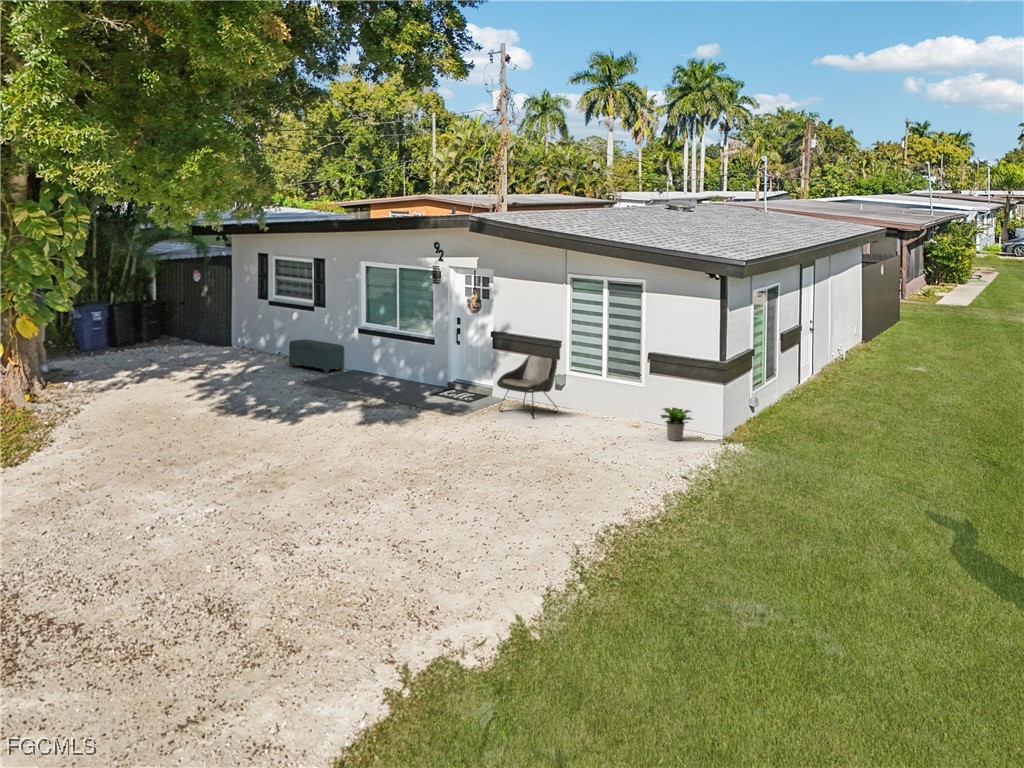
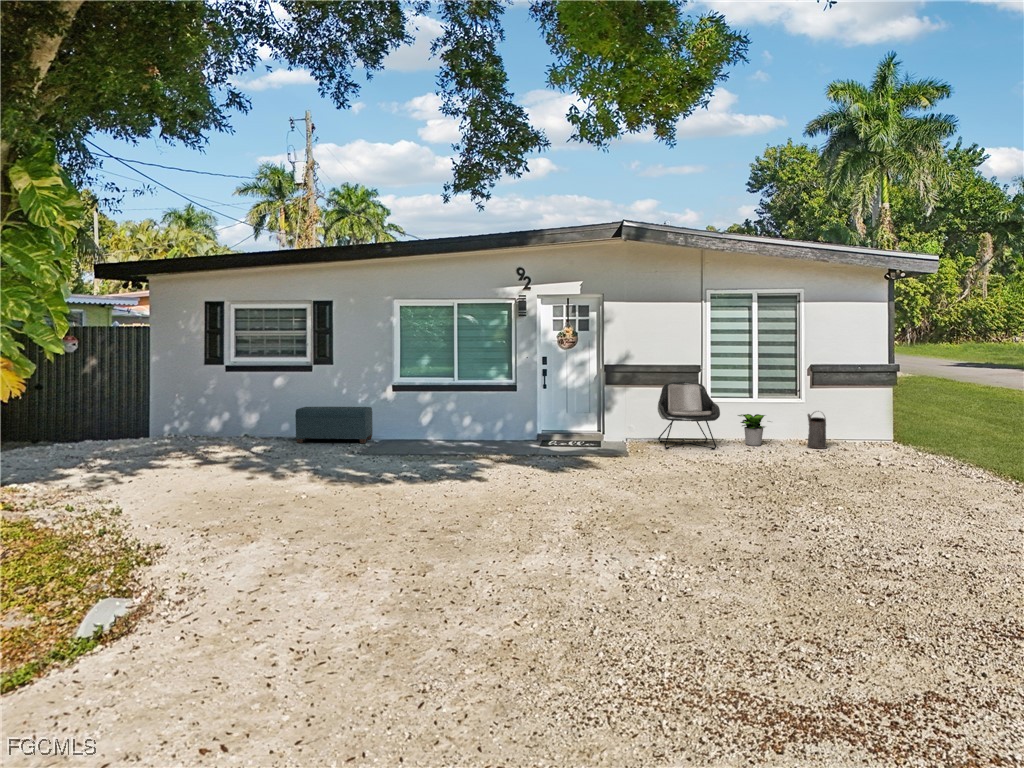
watering can: none [617,398,644,434] -> present [807,413,827,449]
potted plant: present [661,408,692,441] -> present [738,414,765,446]

